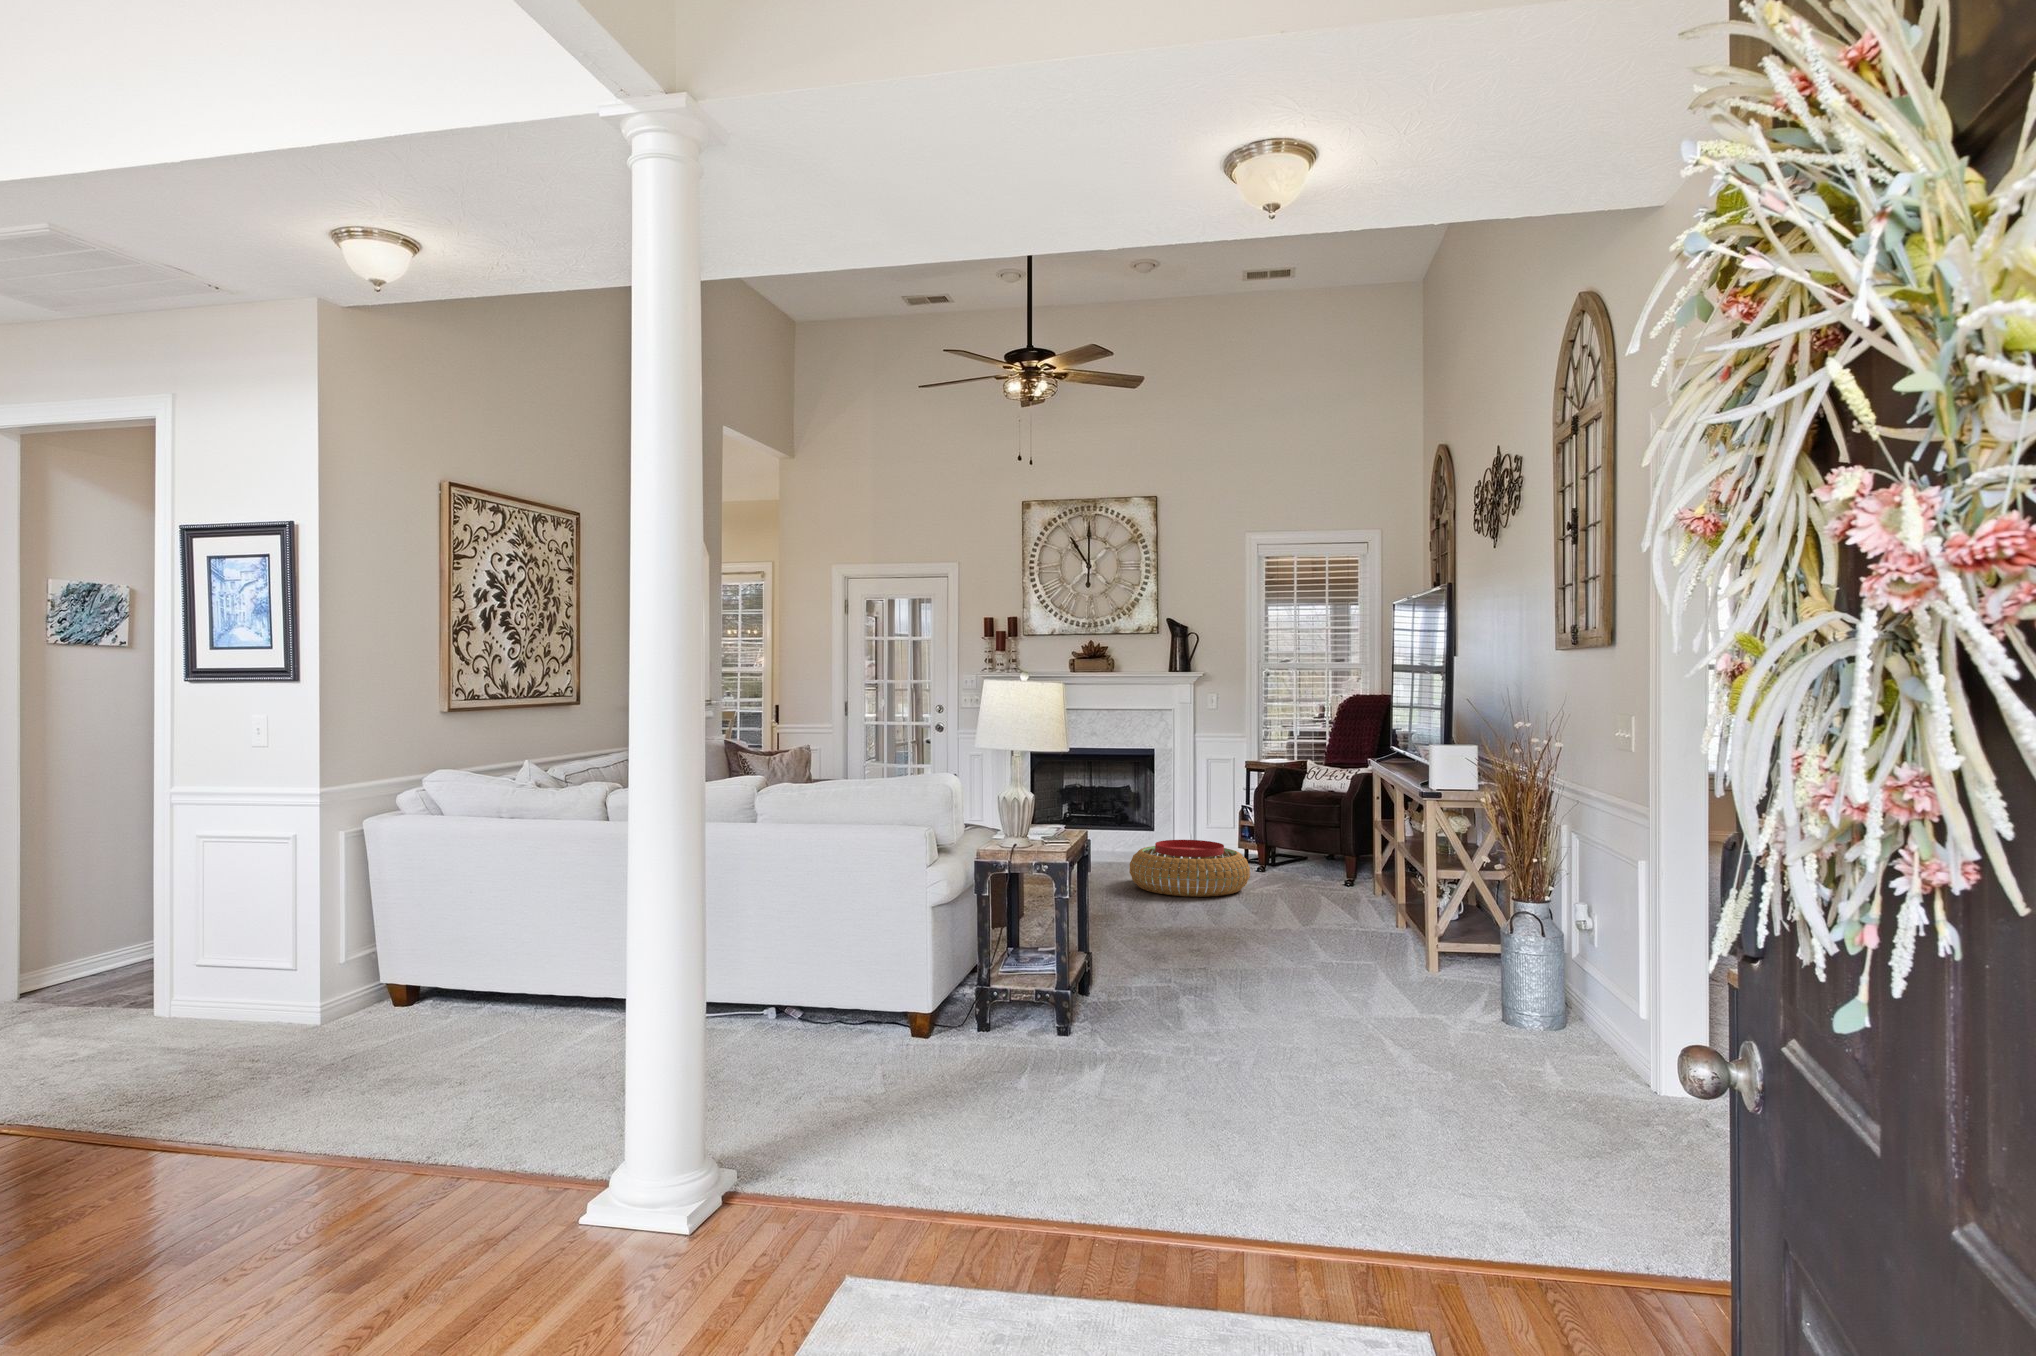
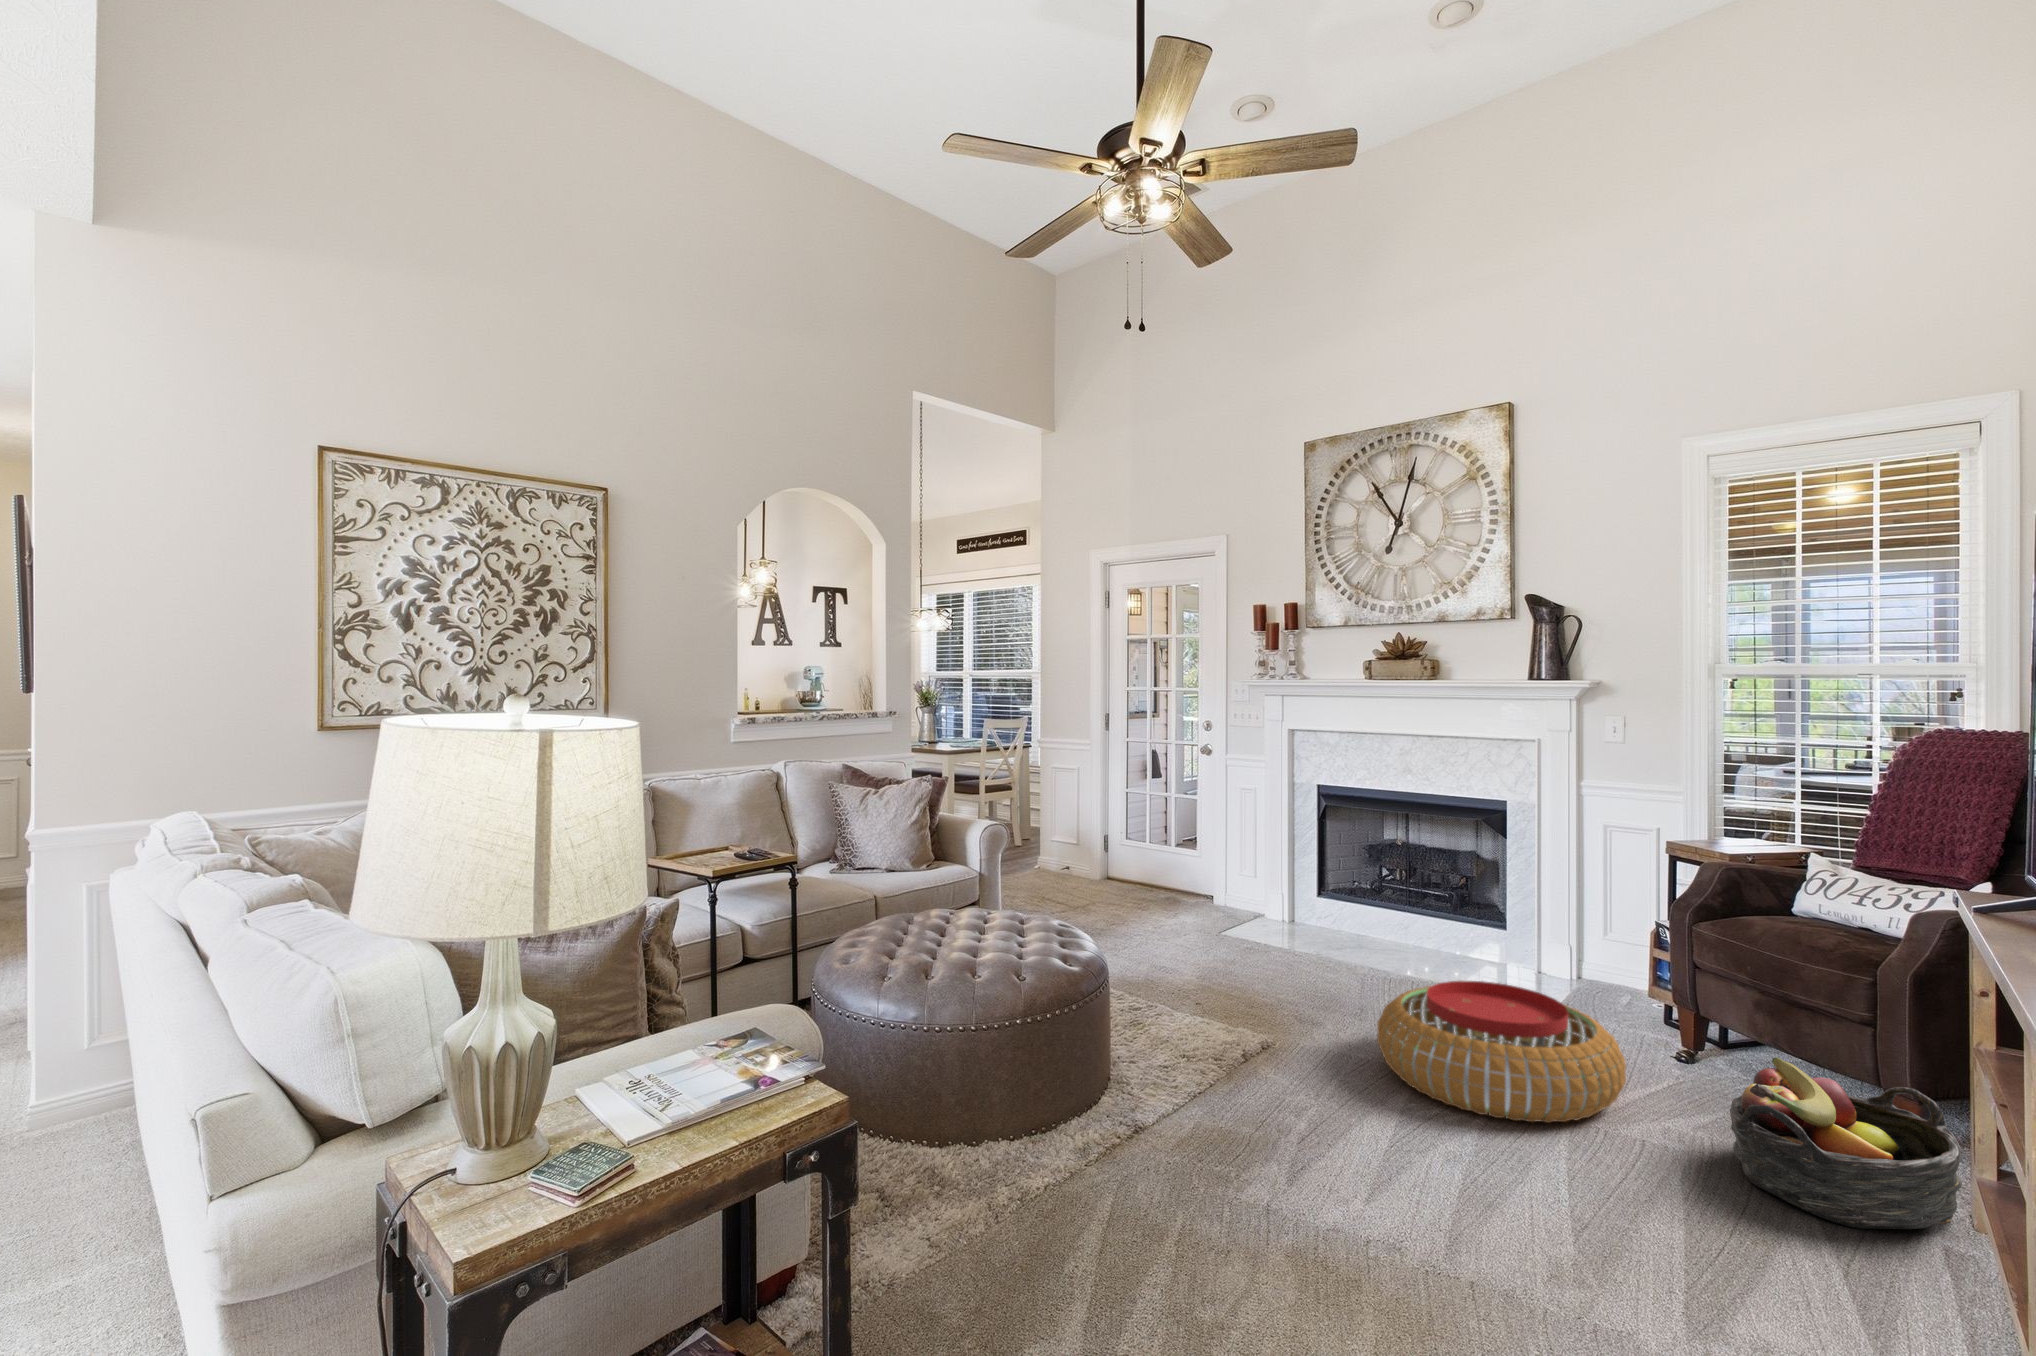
basket: none [1297,848,1377,905] -> present [1730,1057,1962,1229]

